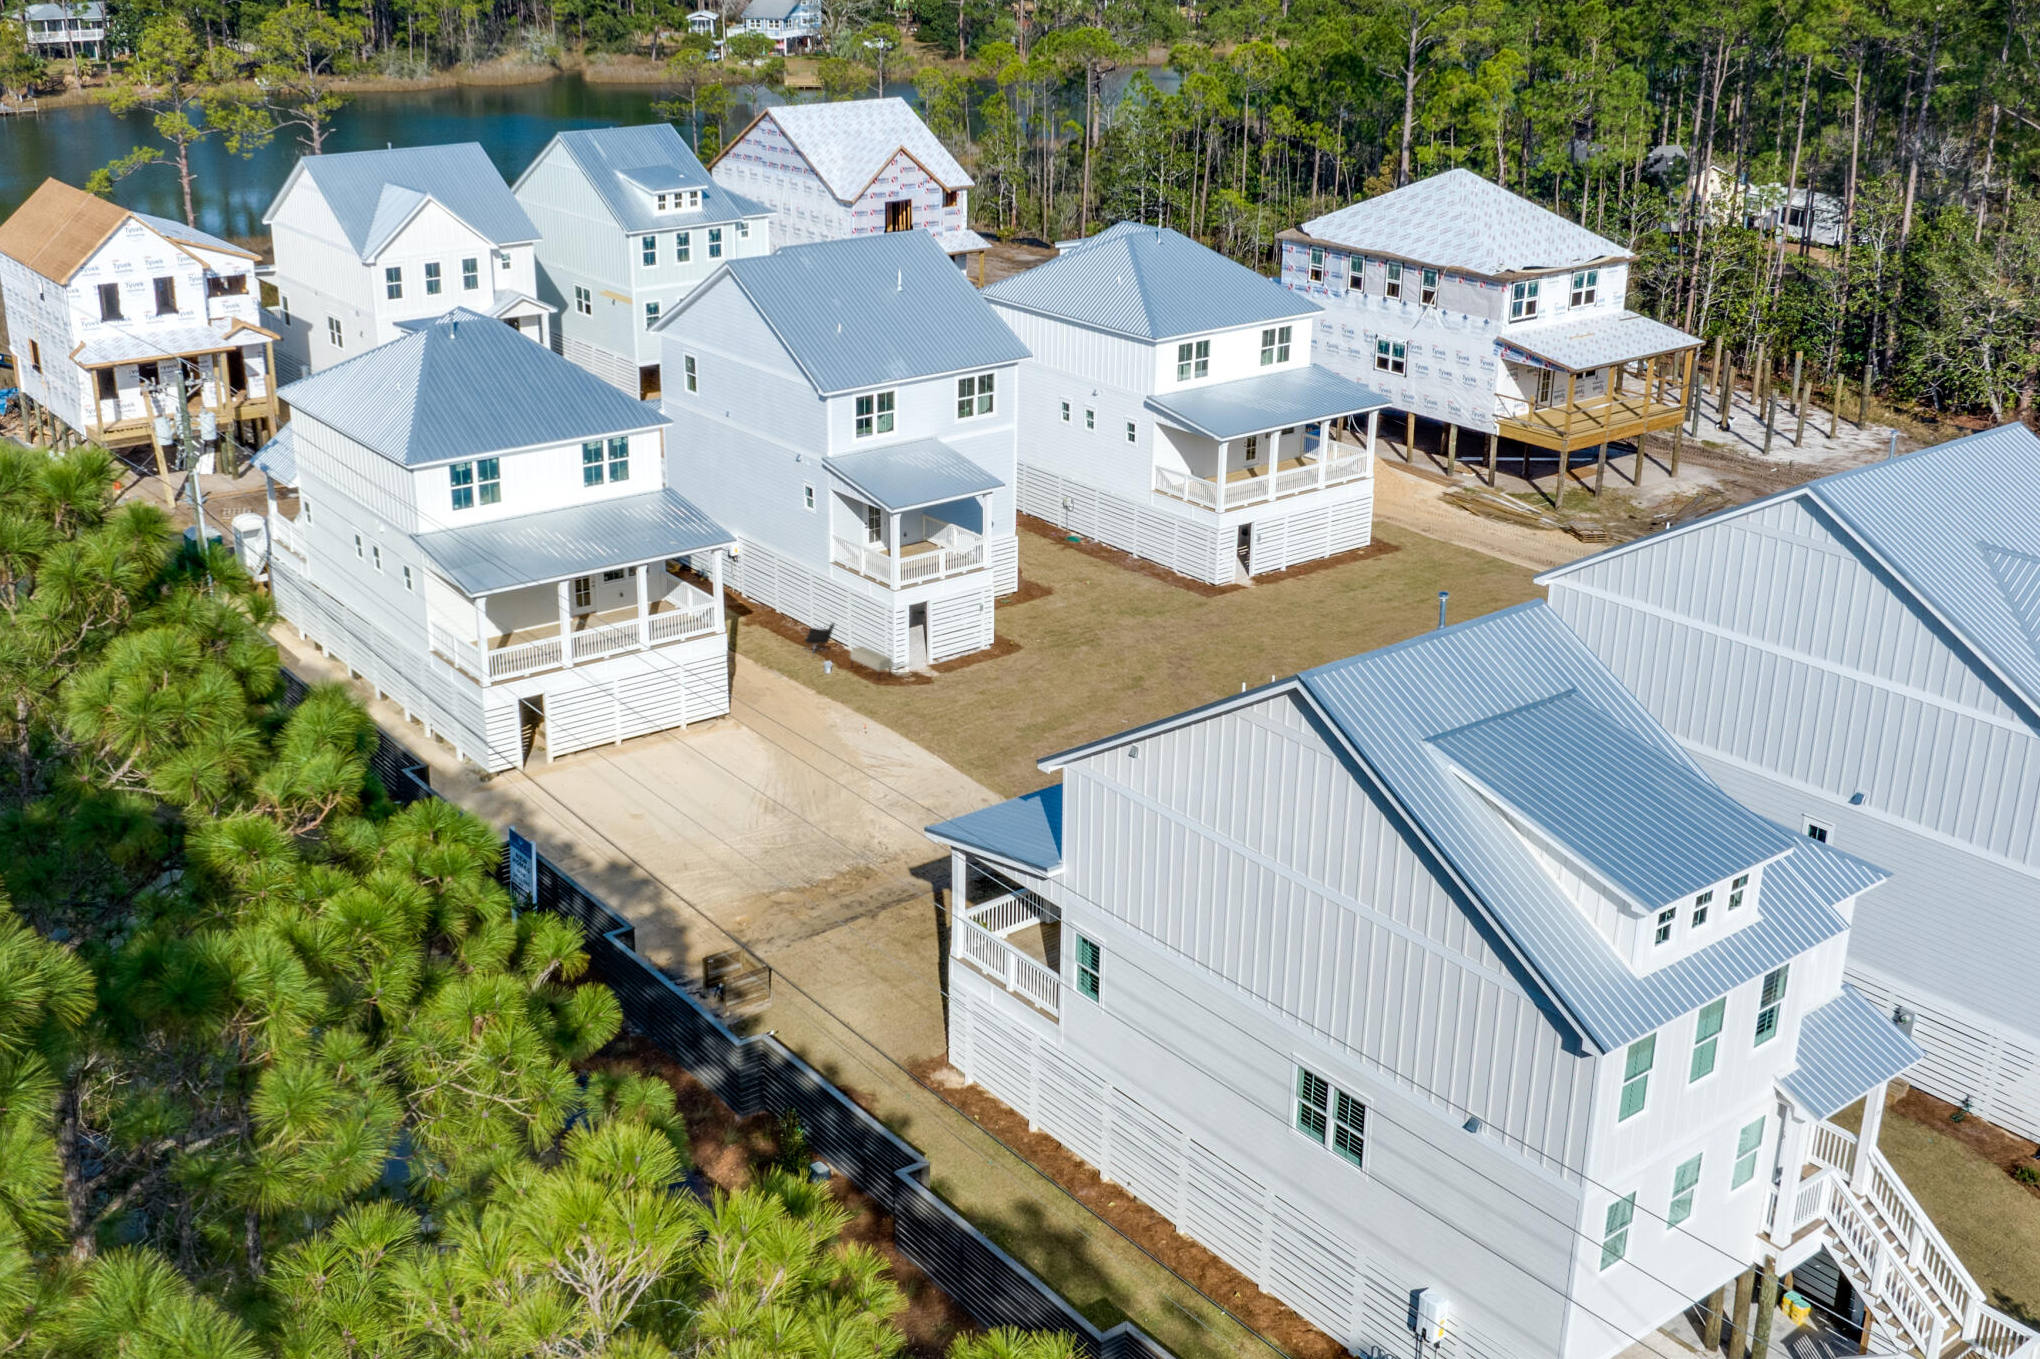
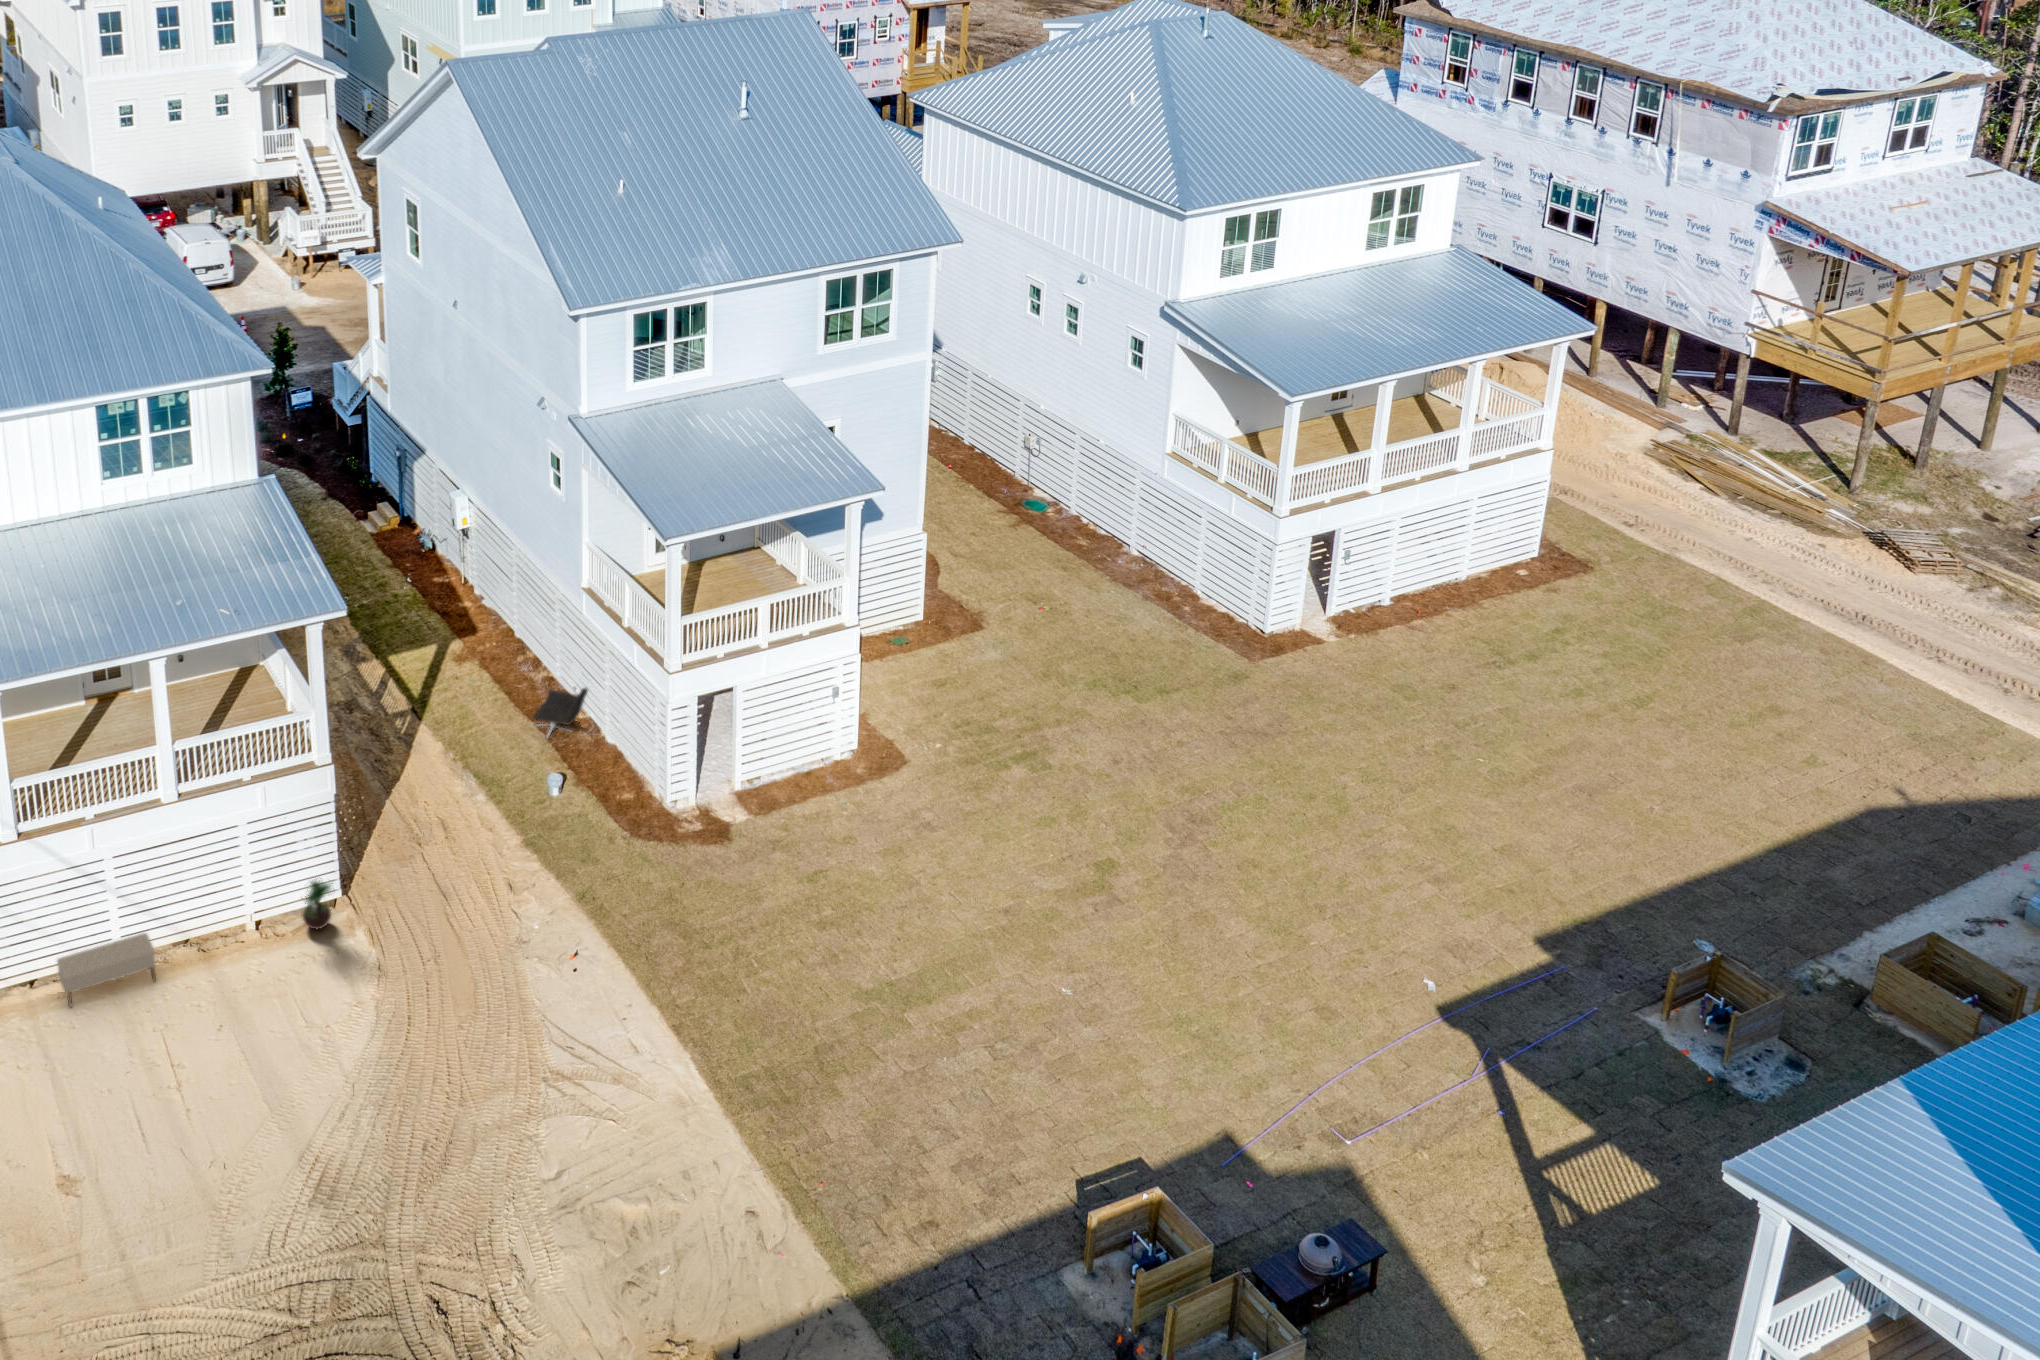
bench: present [851,646,892,678] -> present [57,933,156,1007]
potted tree: none [709,697,729,730] -> present [303,879,333,929]

